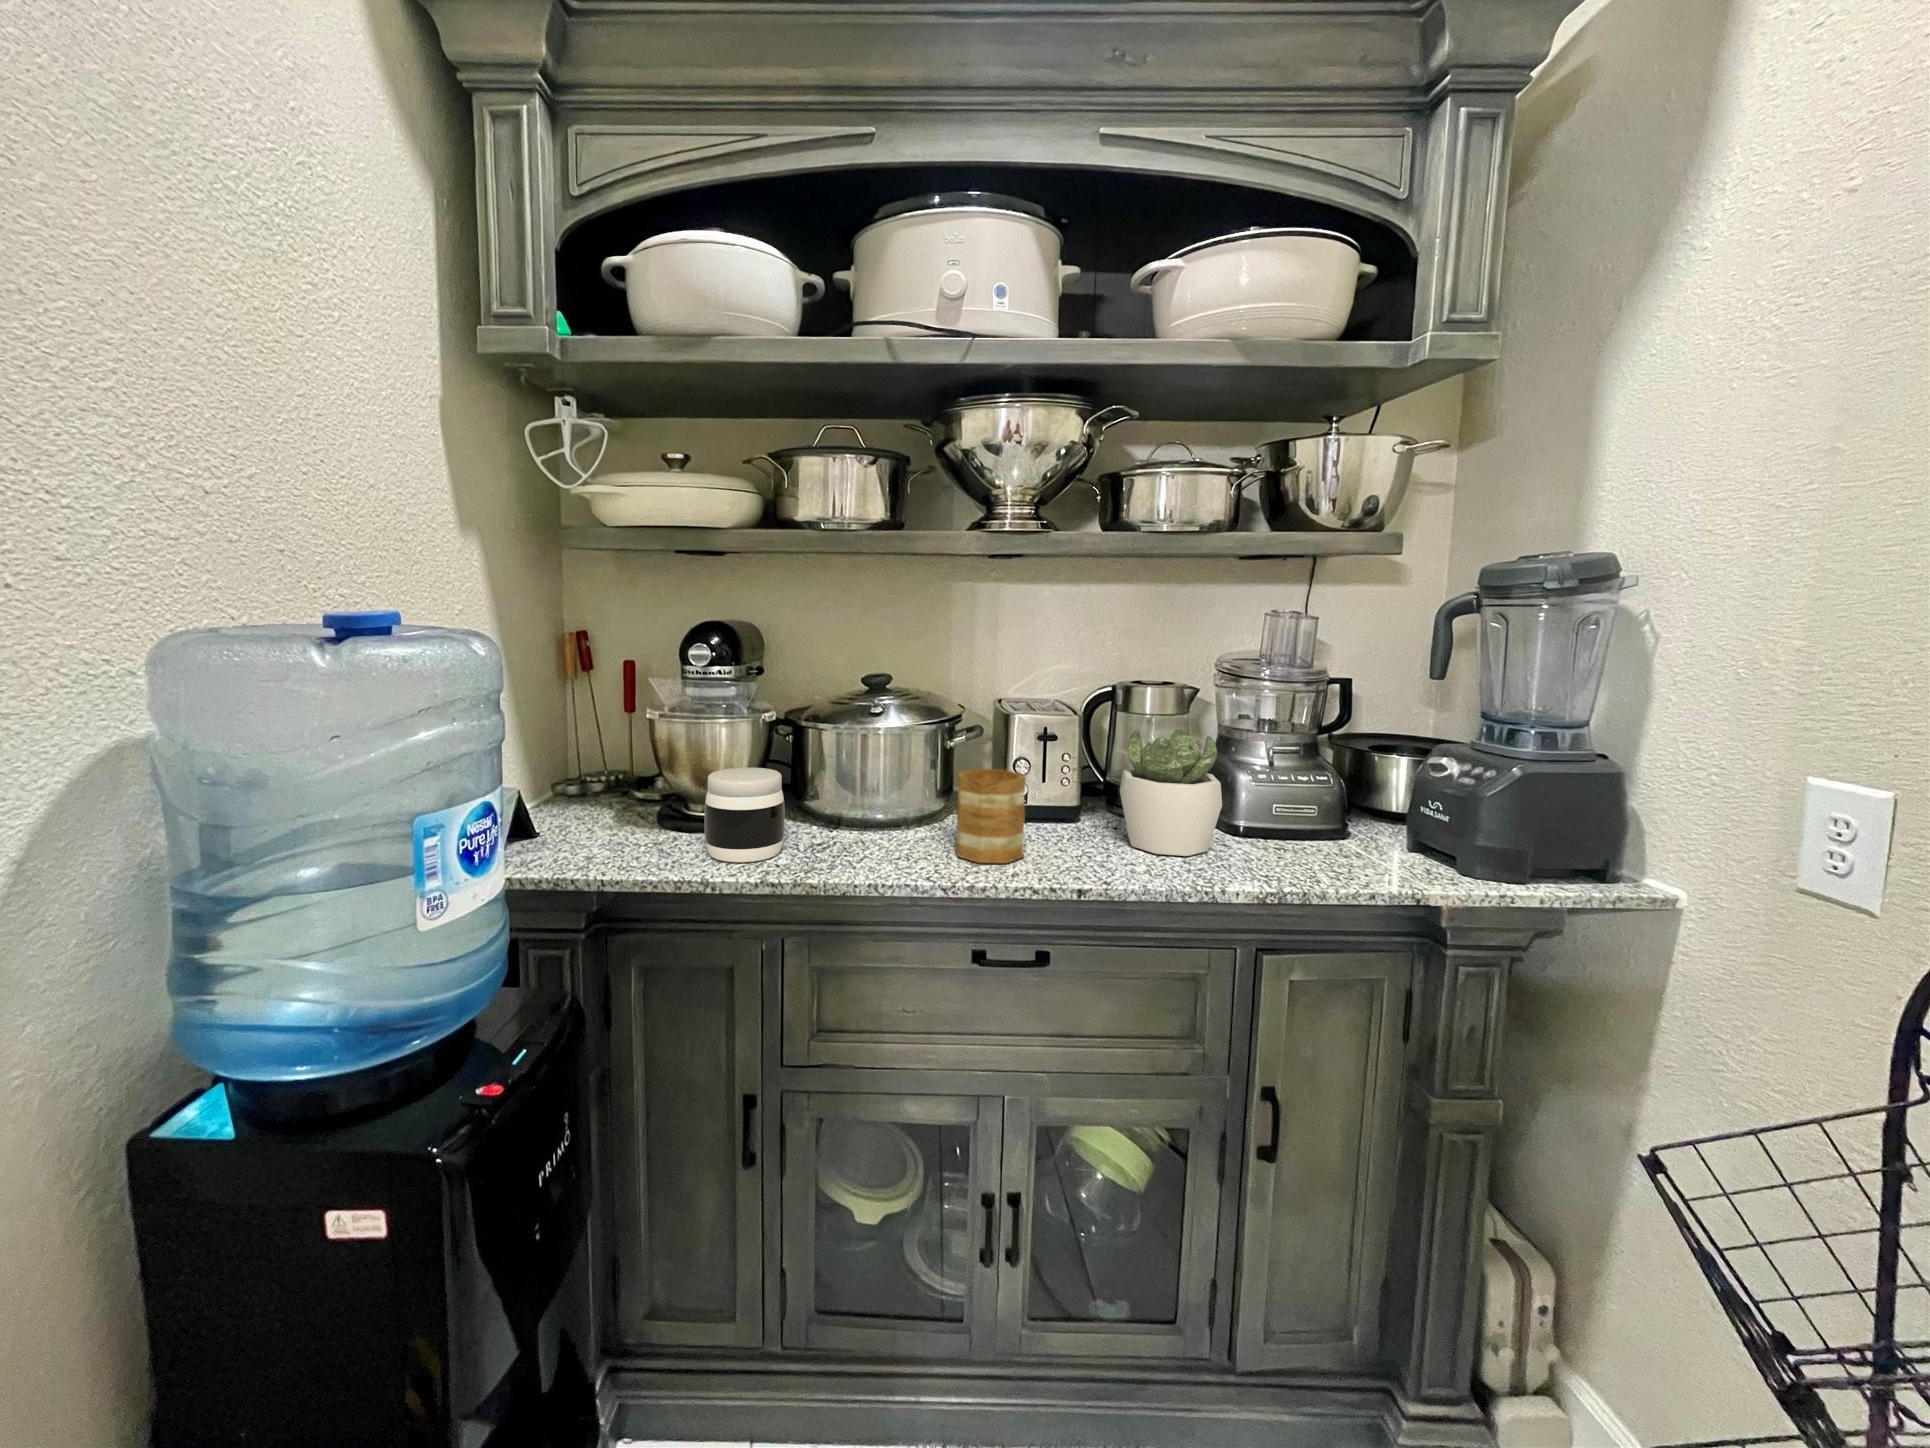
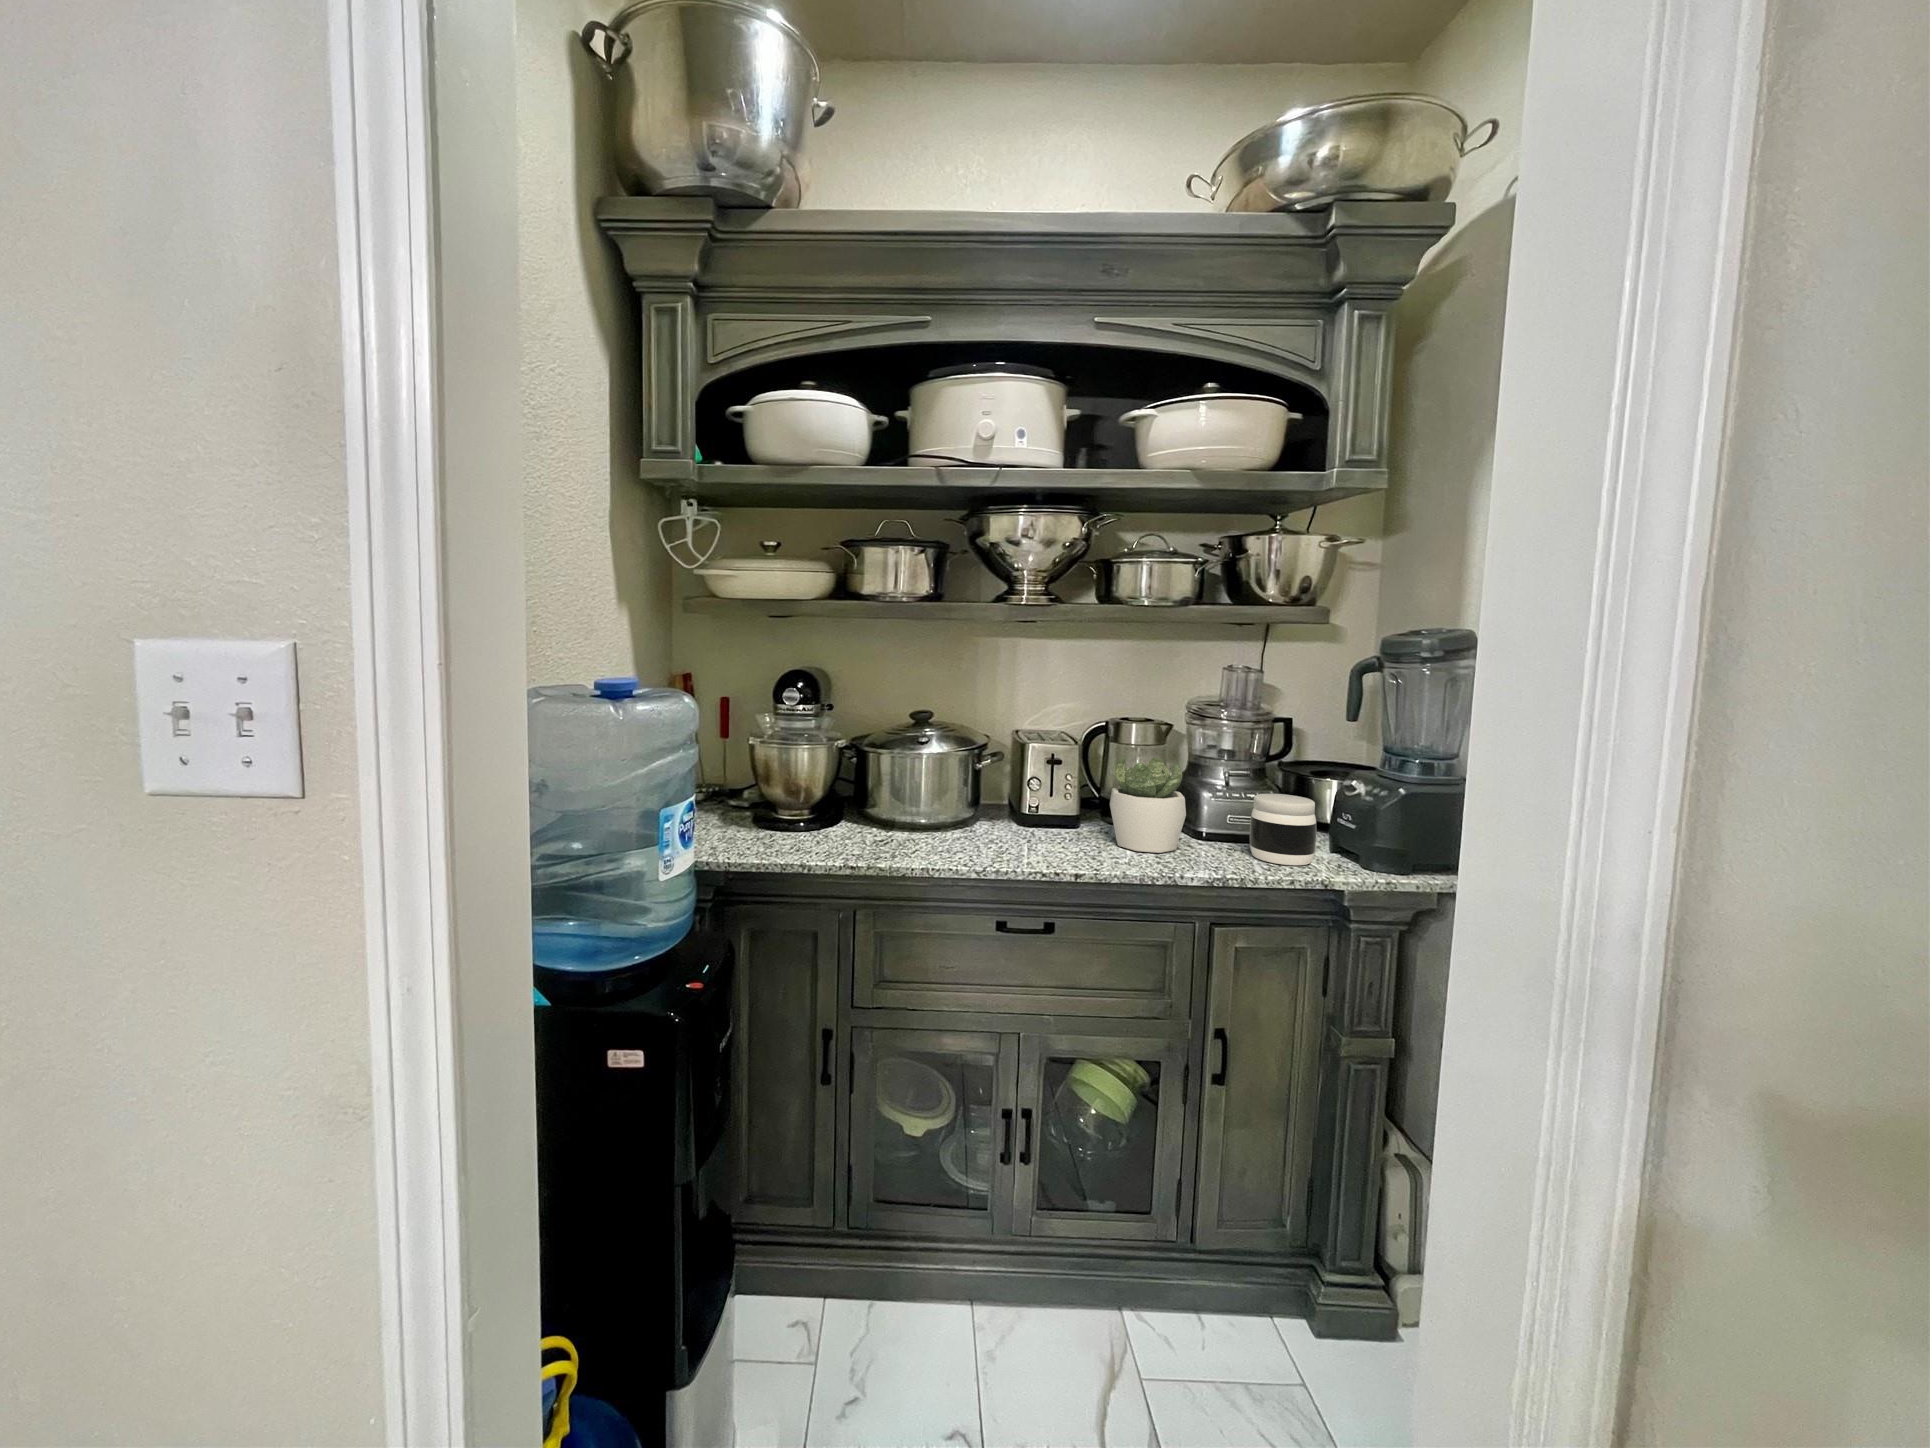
jar: present [704,768,785,862] -> present [1250,794,1316,865]
mug: present [955,769,1026,863] -> none [985,785,1039,855]

